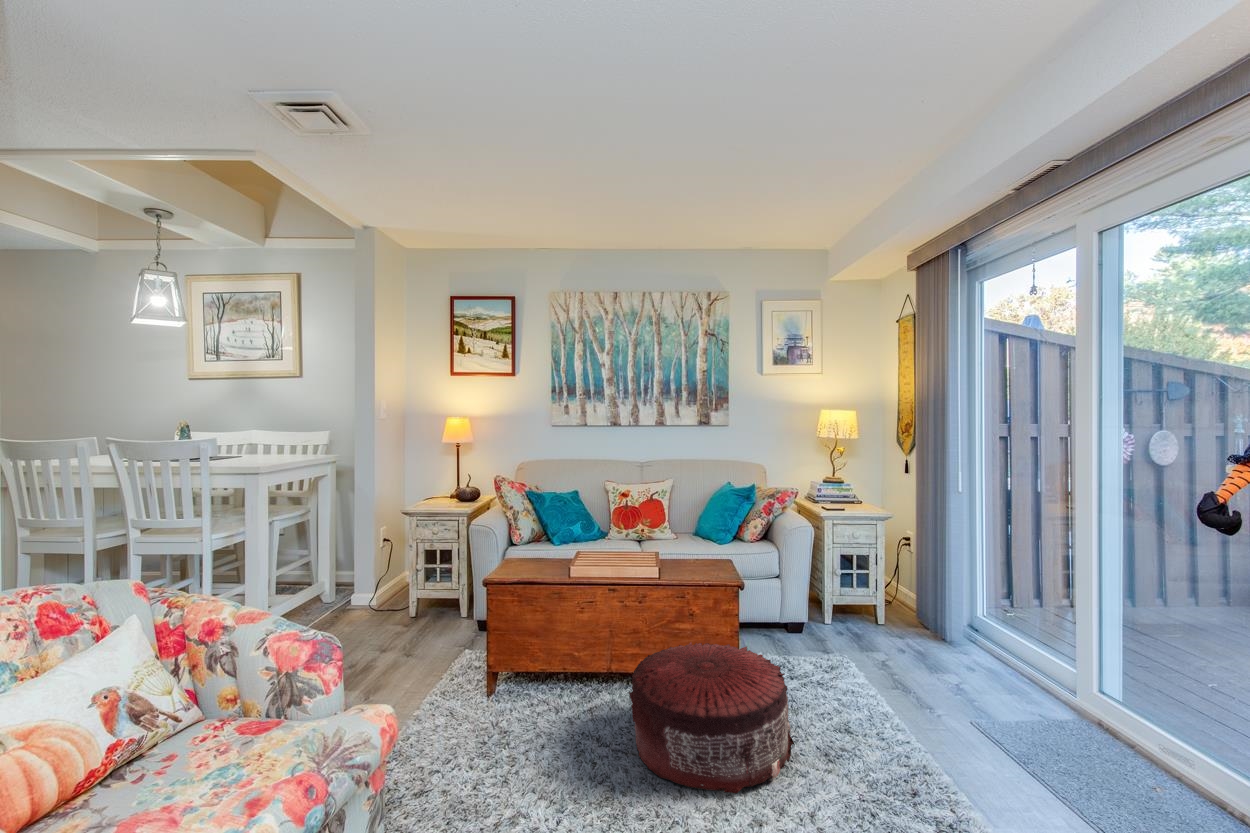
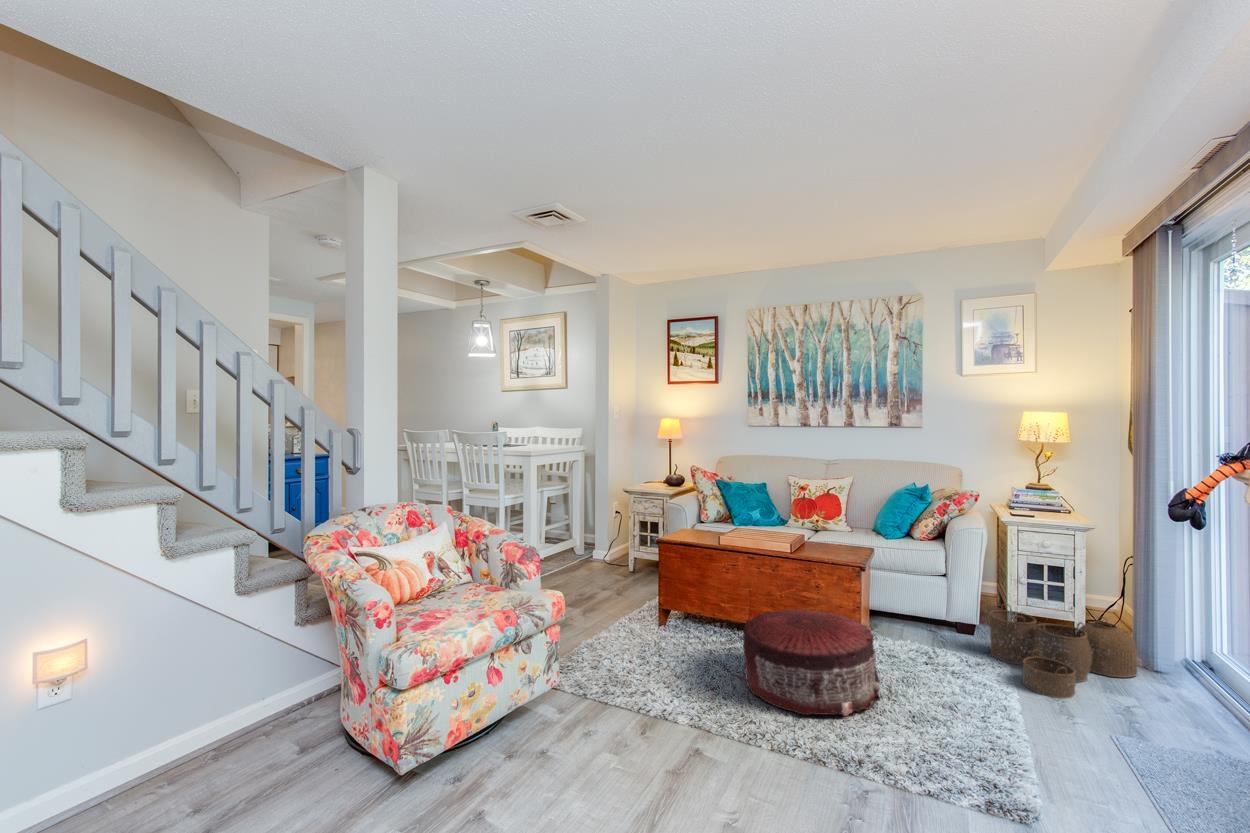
woven basket: none [828,598,940,690] -> present [989,604,1138,698]

